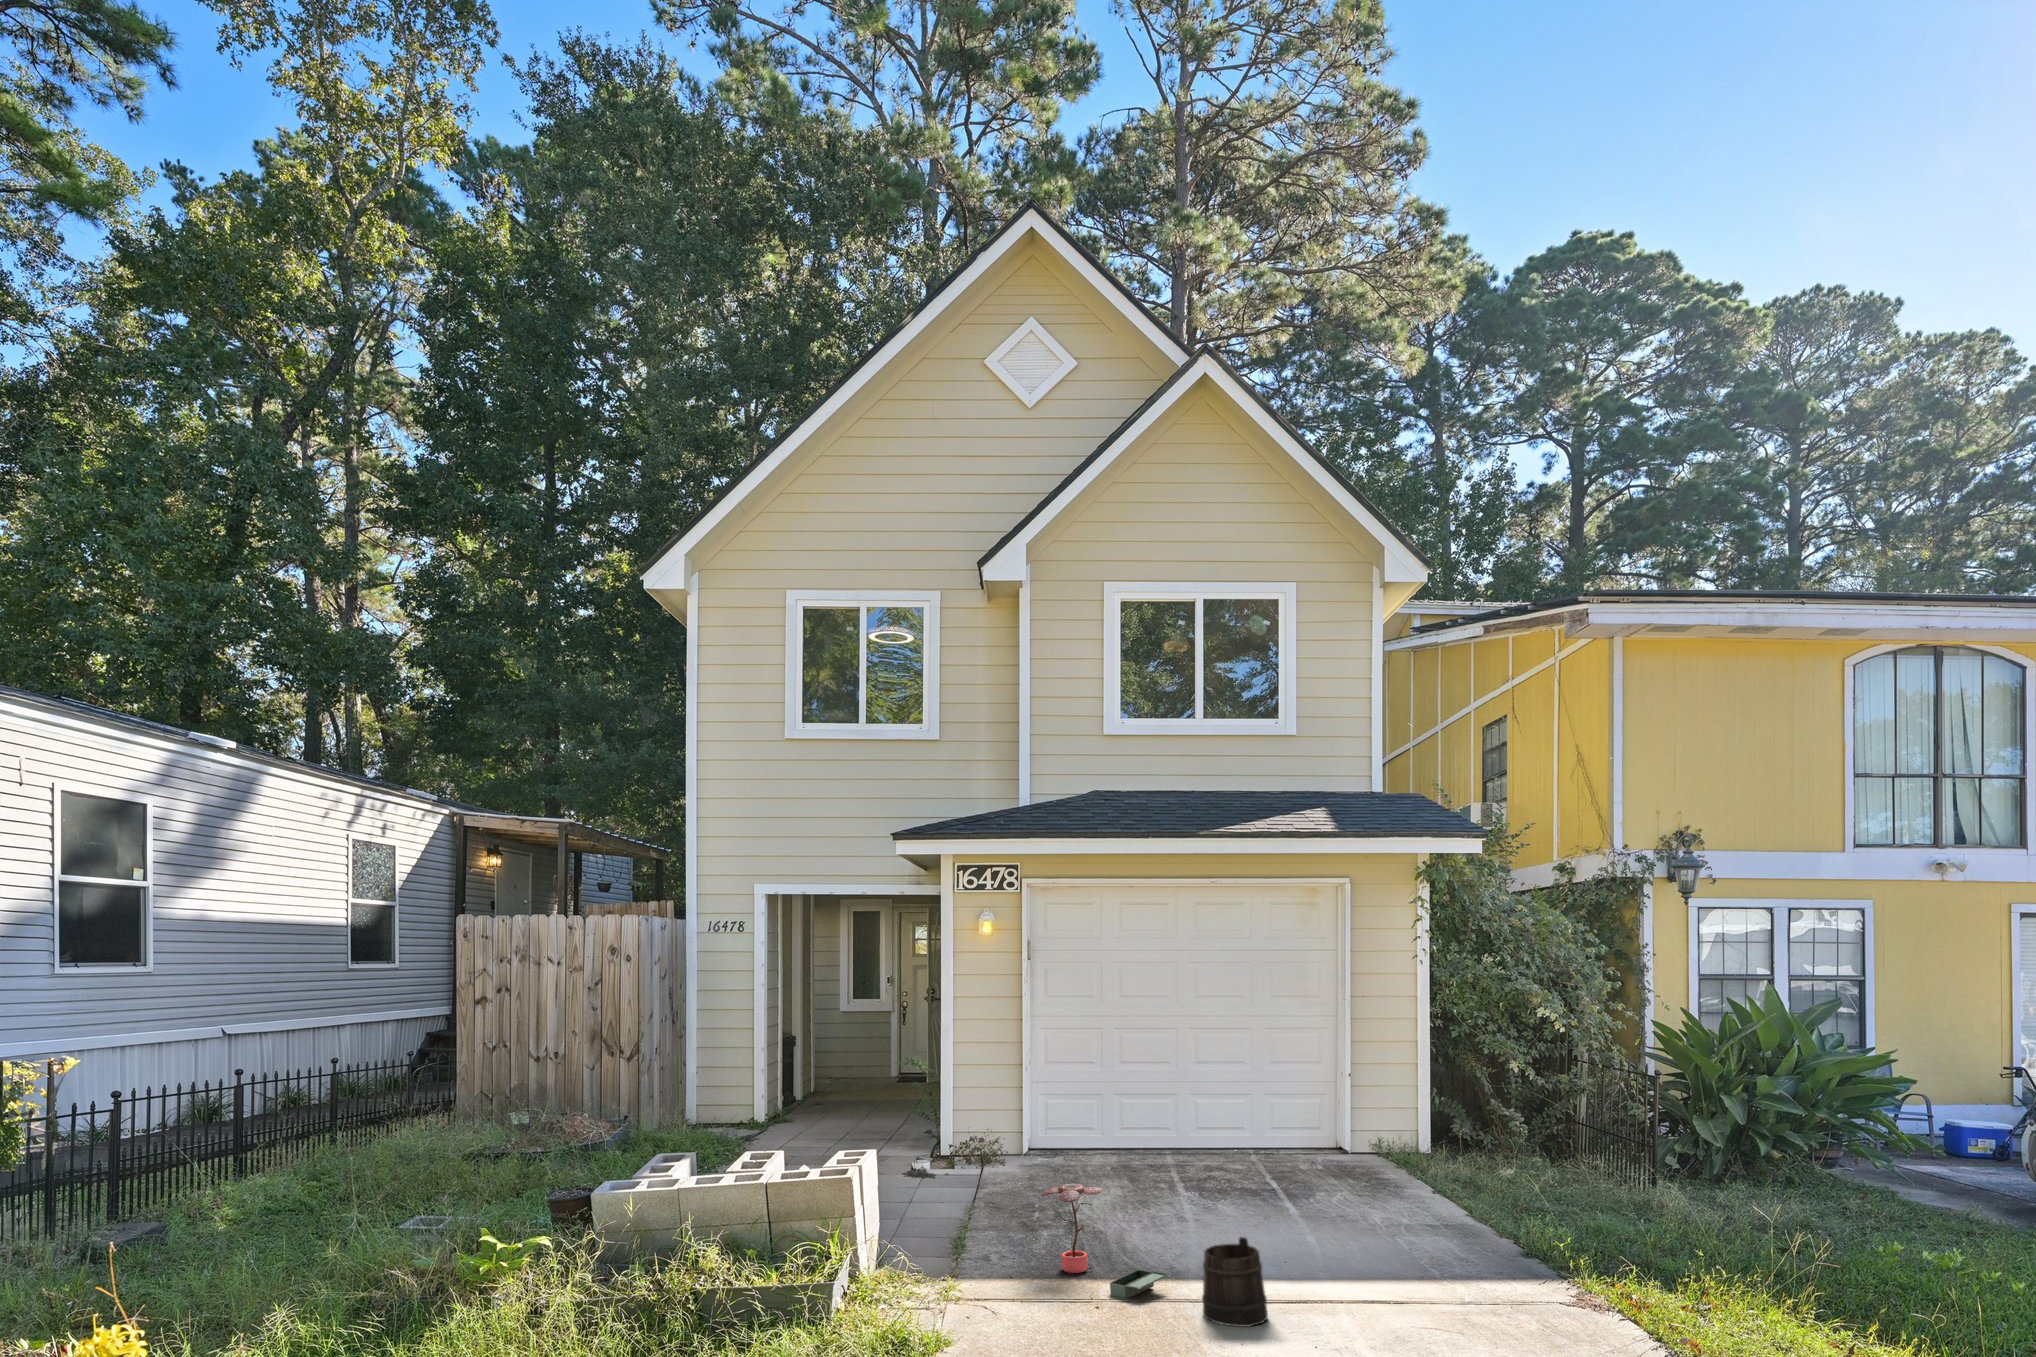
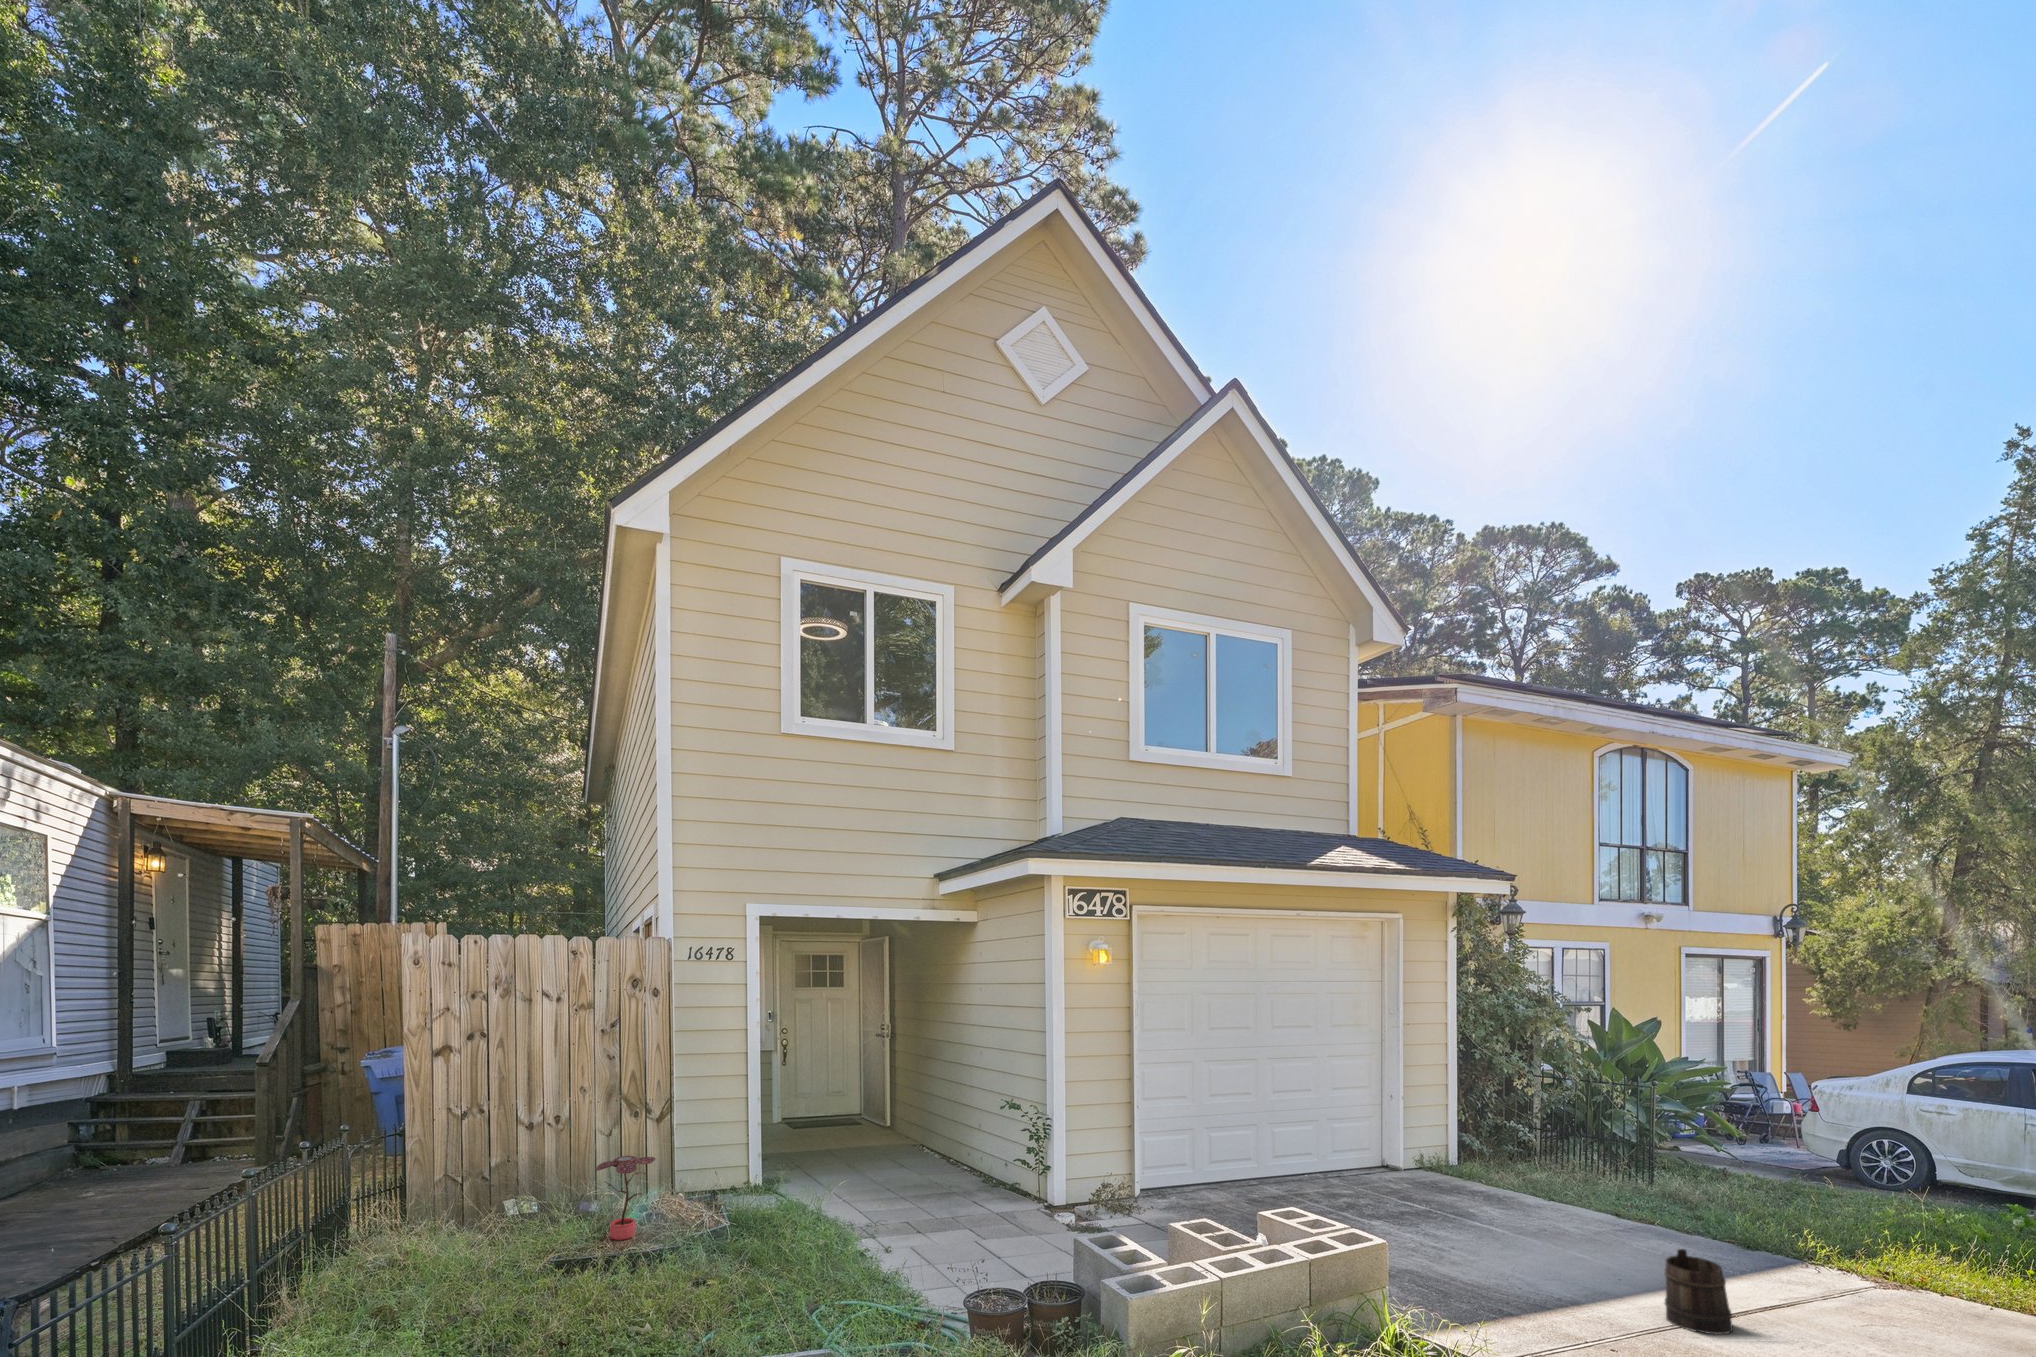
potted plant: present [1041,1184,1103,1273] -> present [595,1156,656,1240]
toolbox: present [1110,1270,1167,1298] -> none [1562,1292,1615,1325]

